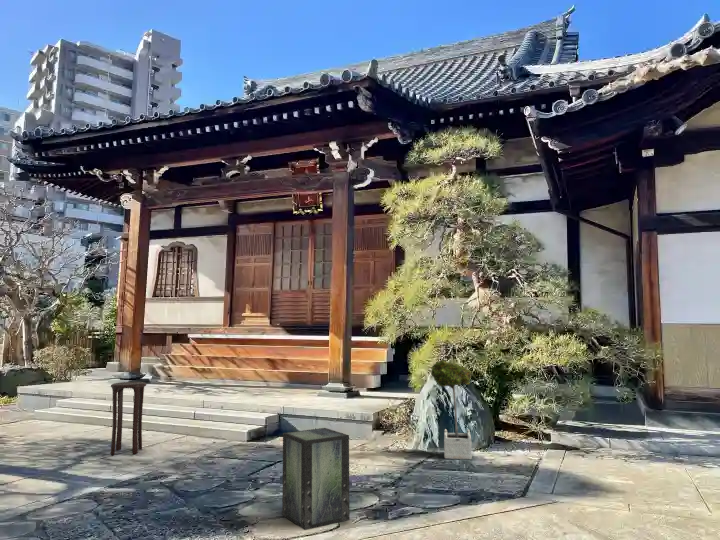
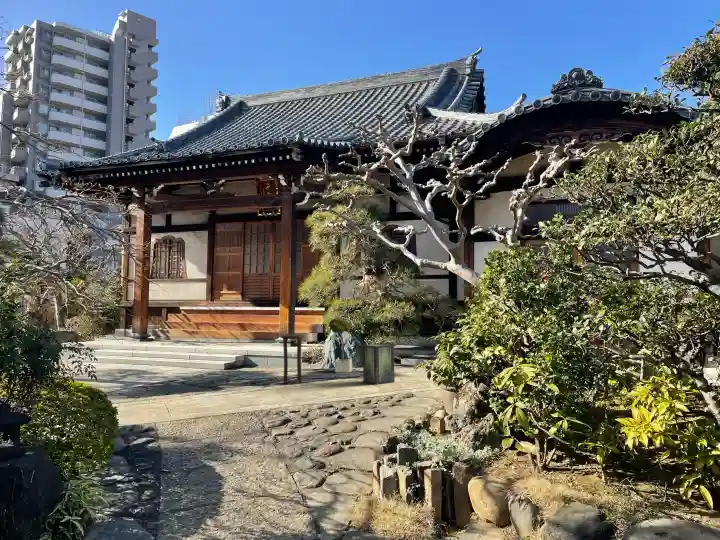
stool: present [111,382,146,455] -> present [281,335,304,383]
storage box: present [282,428,350,530] -> present [363,344,395,384]

